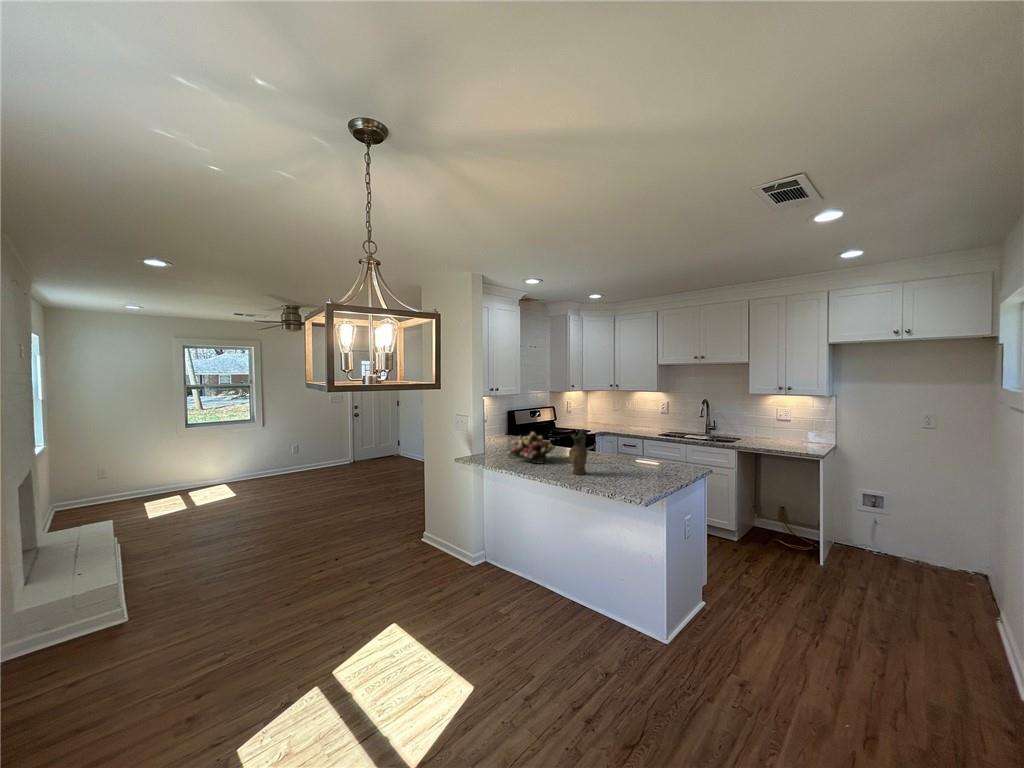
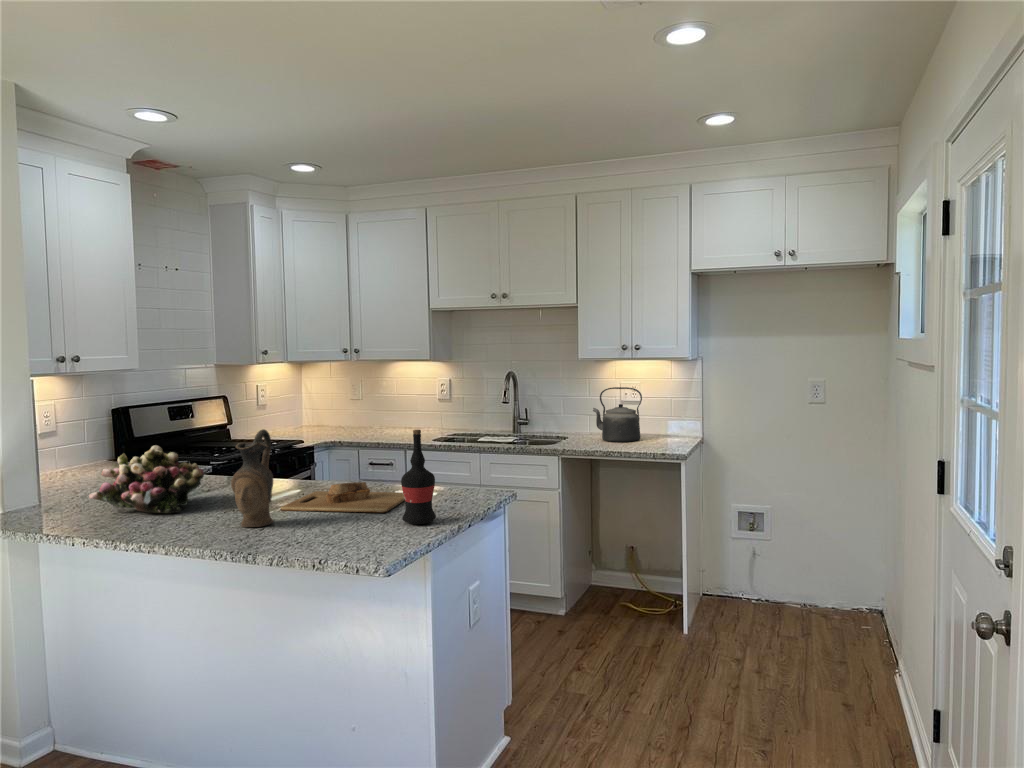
kettle: none [758,411,792,444] -> present [593,387,642,442]
wine bottle: none [651,434,668,482] -> present [401,430,436,524]
cutting board: none [588,456,653,474] -> present [281,482,405,512]

